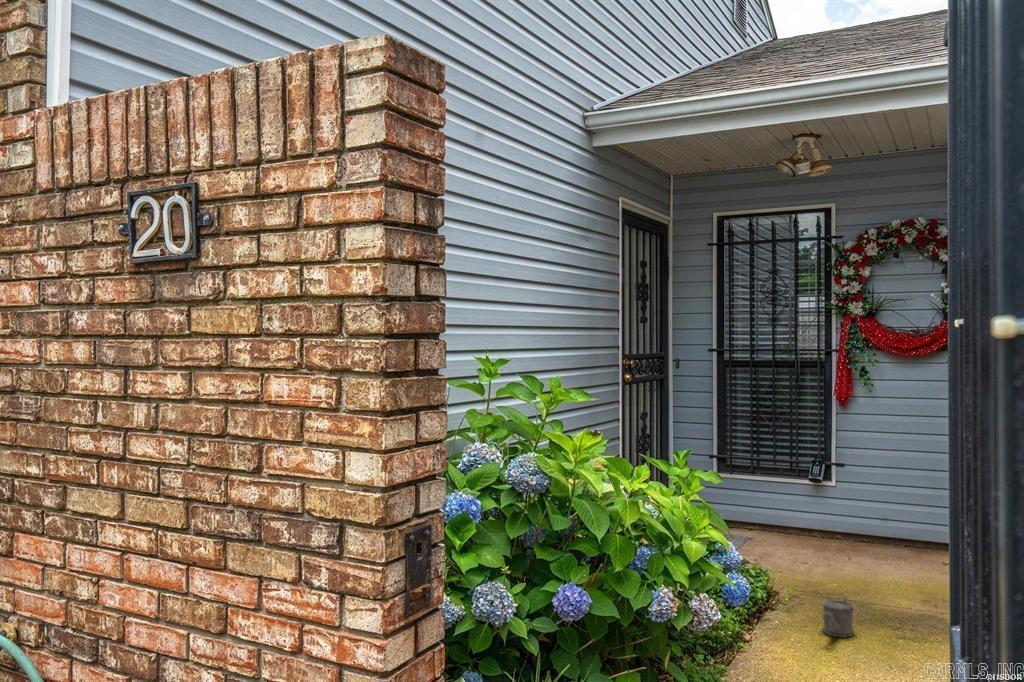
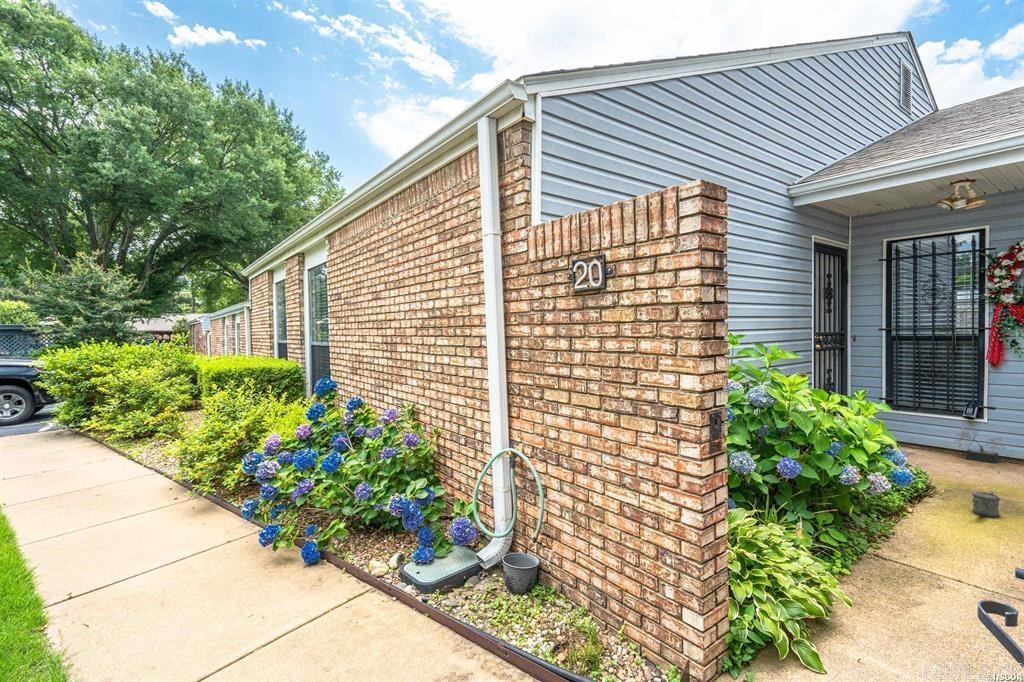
decorative plant: none [800,496,858,547] -> present [956,427,1006,463]

